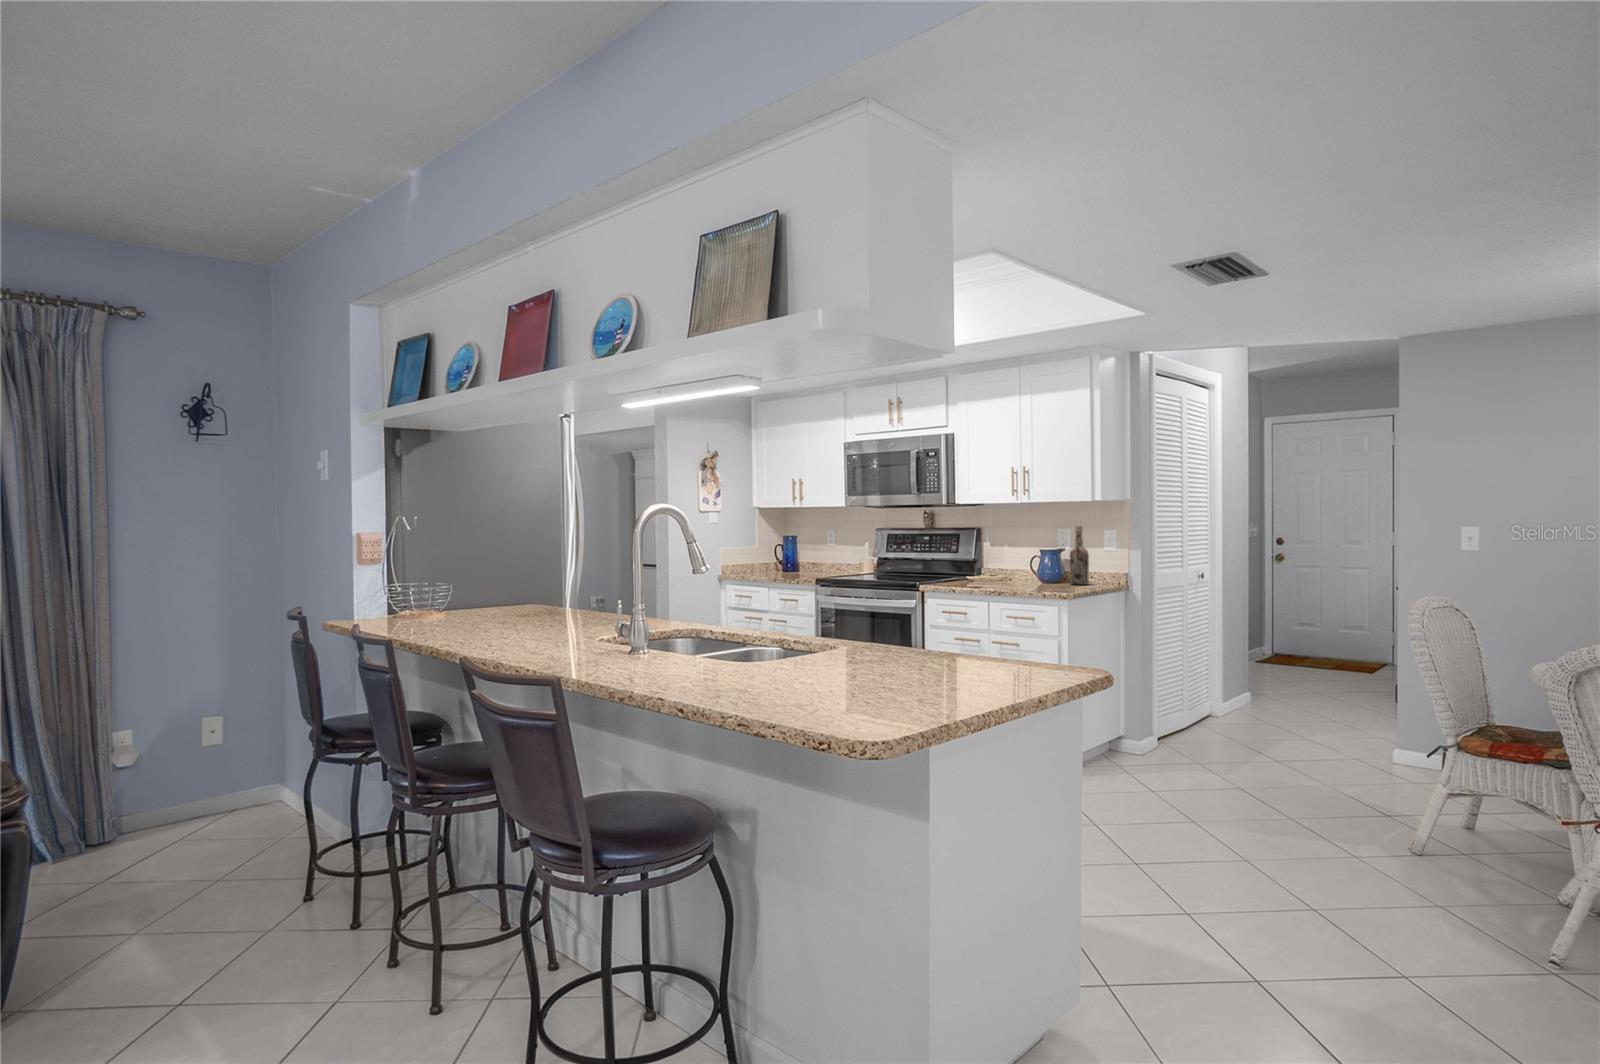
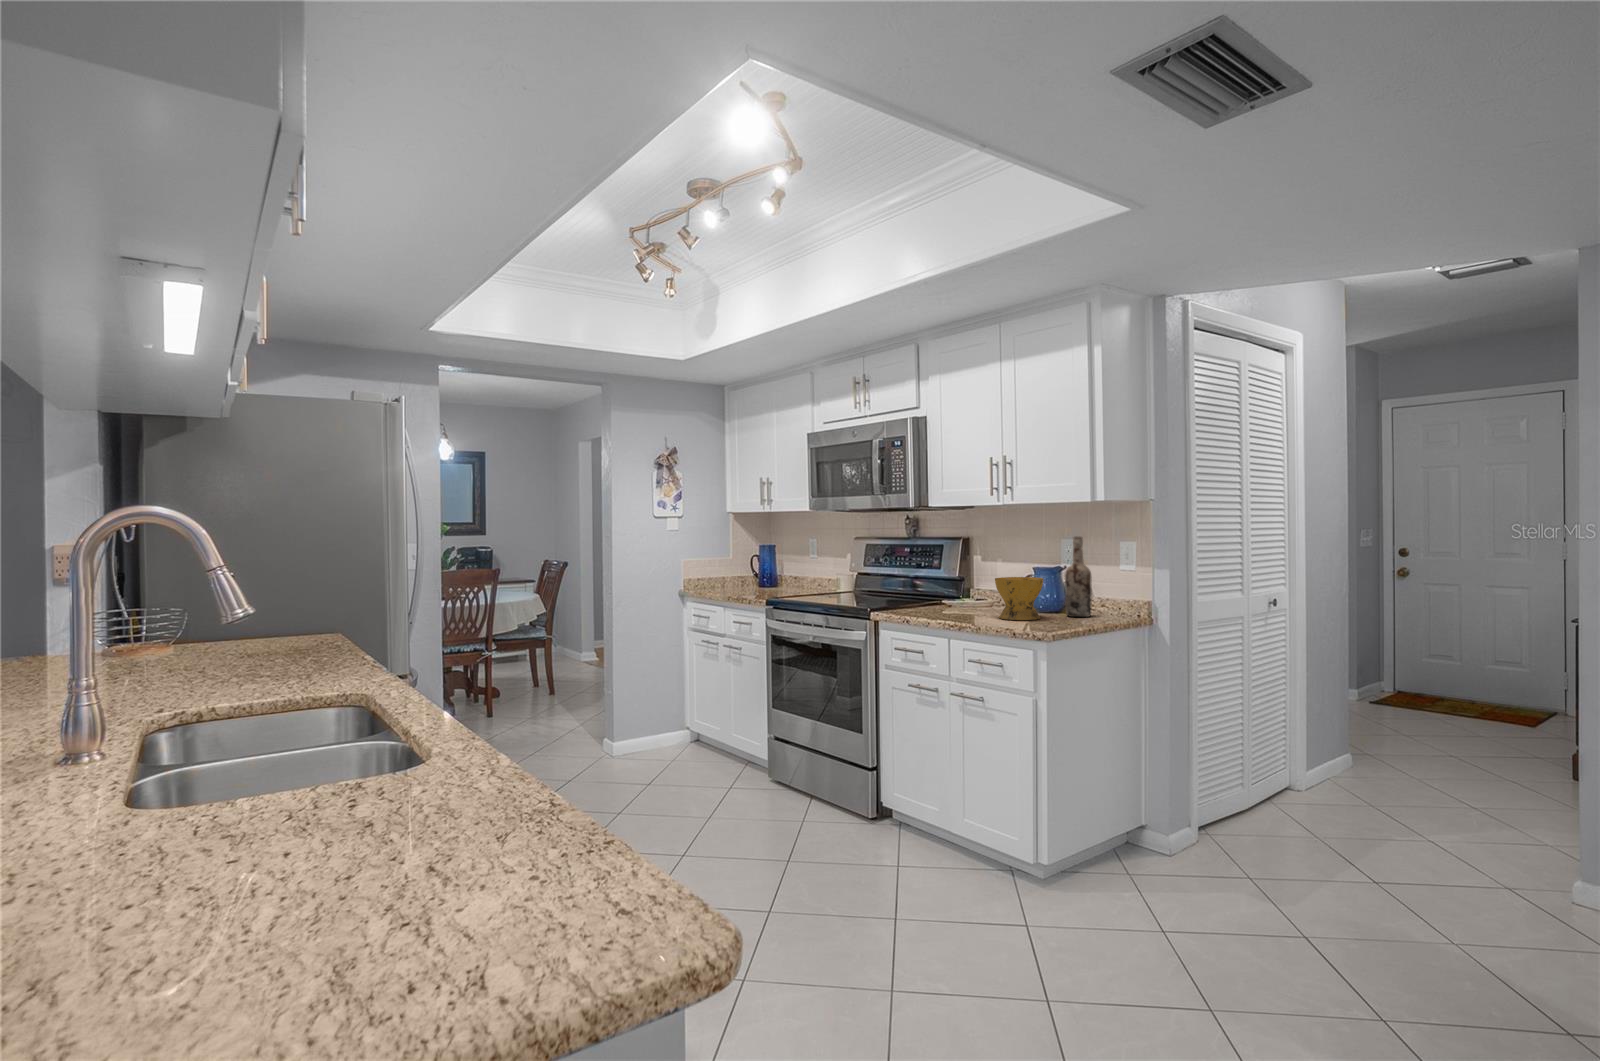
bowl: none [1021,557,1057,587] -> present [995,577,1043,620]

